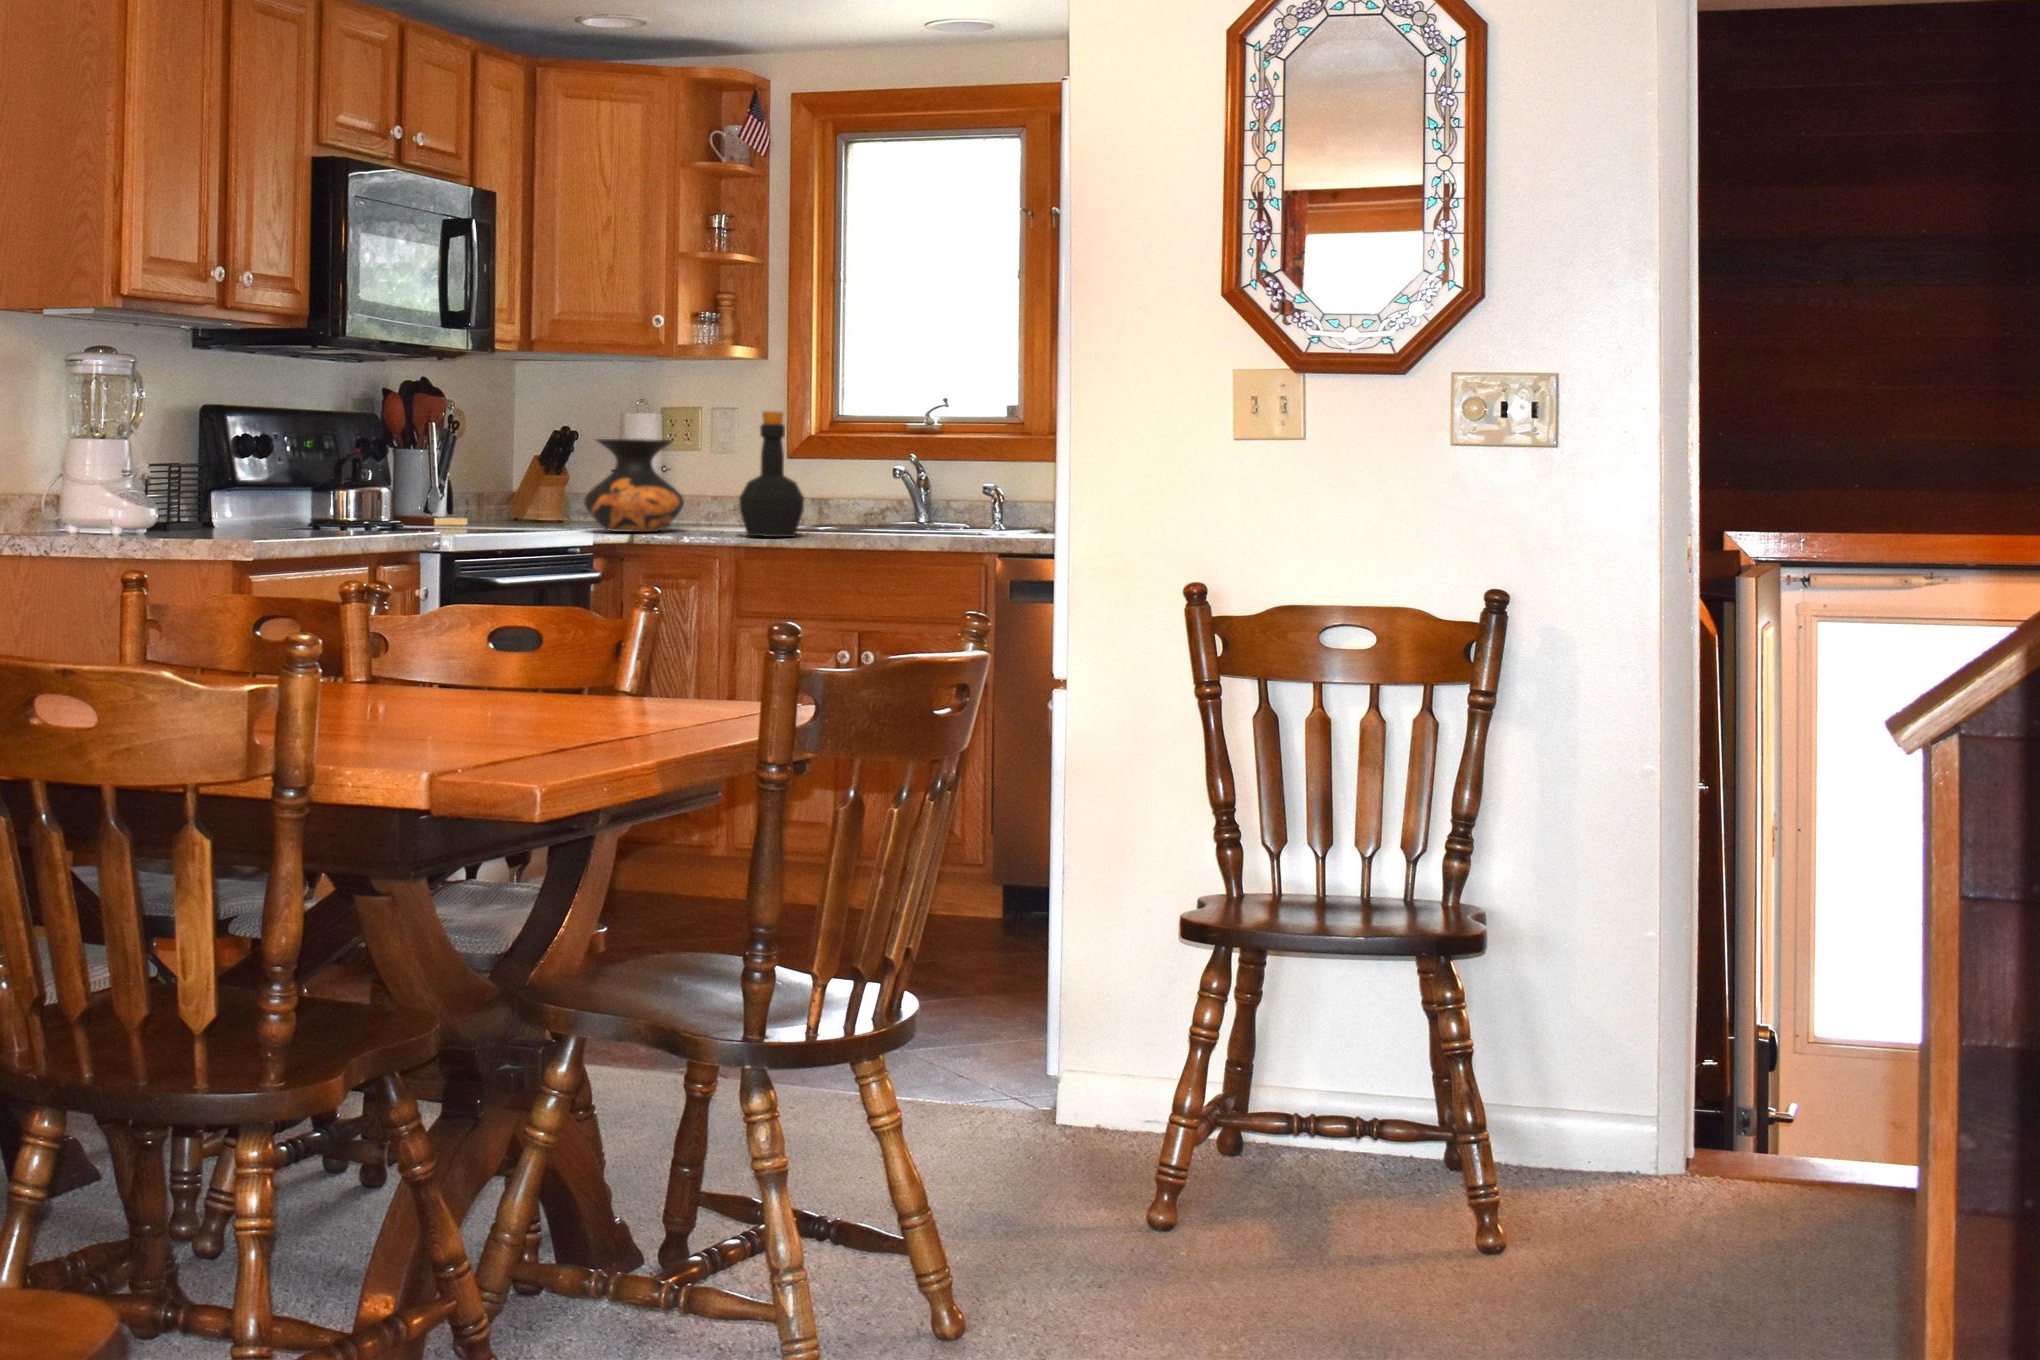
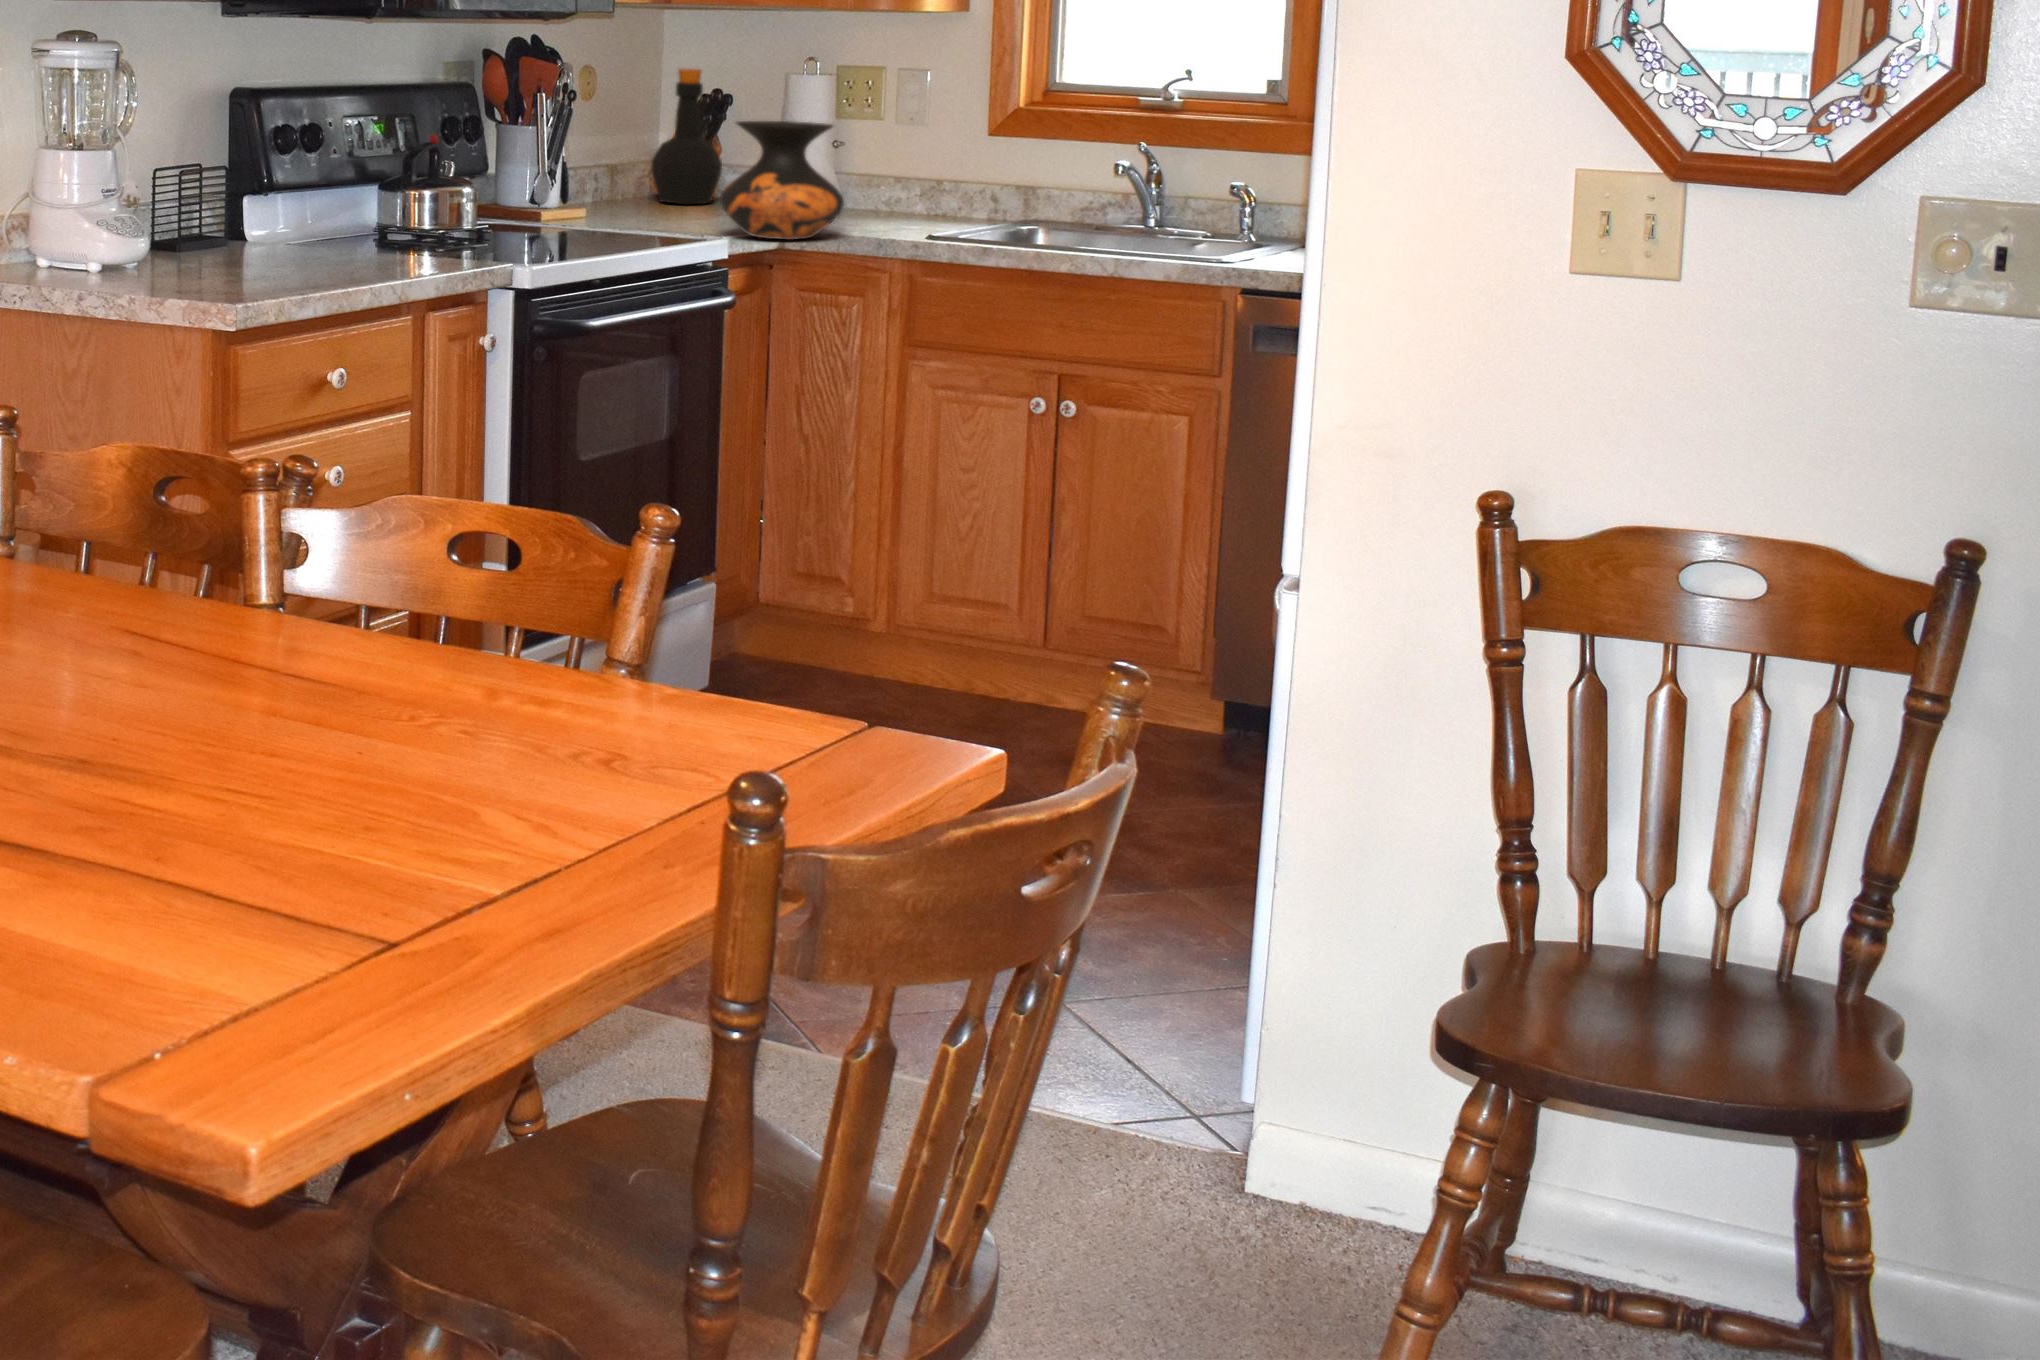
bottle: present [739,411,804,537] -> present [651,69,722,204]

